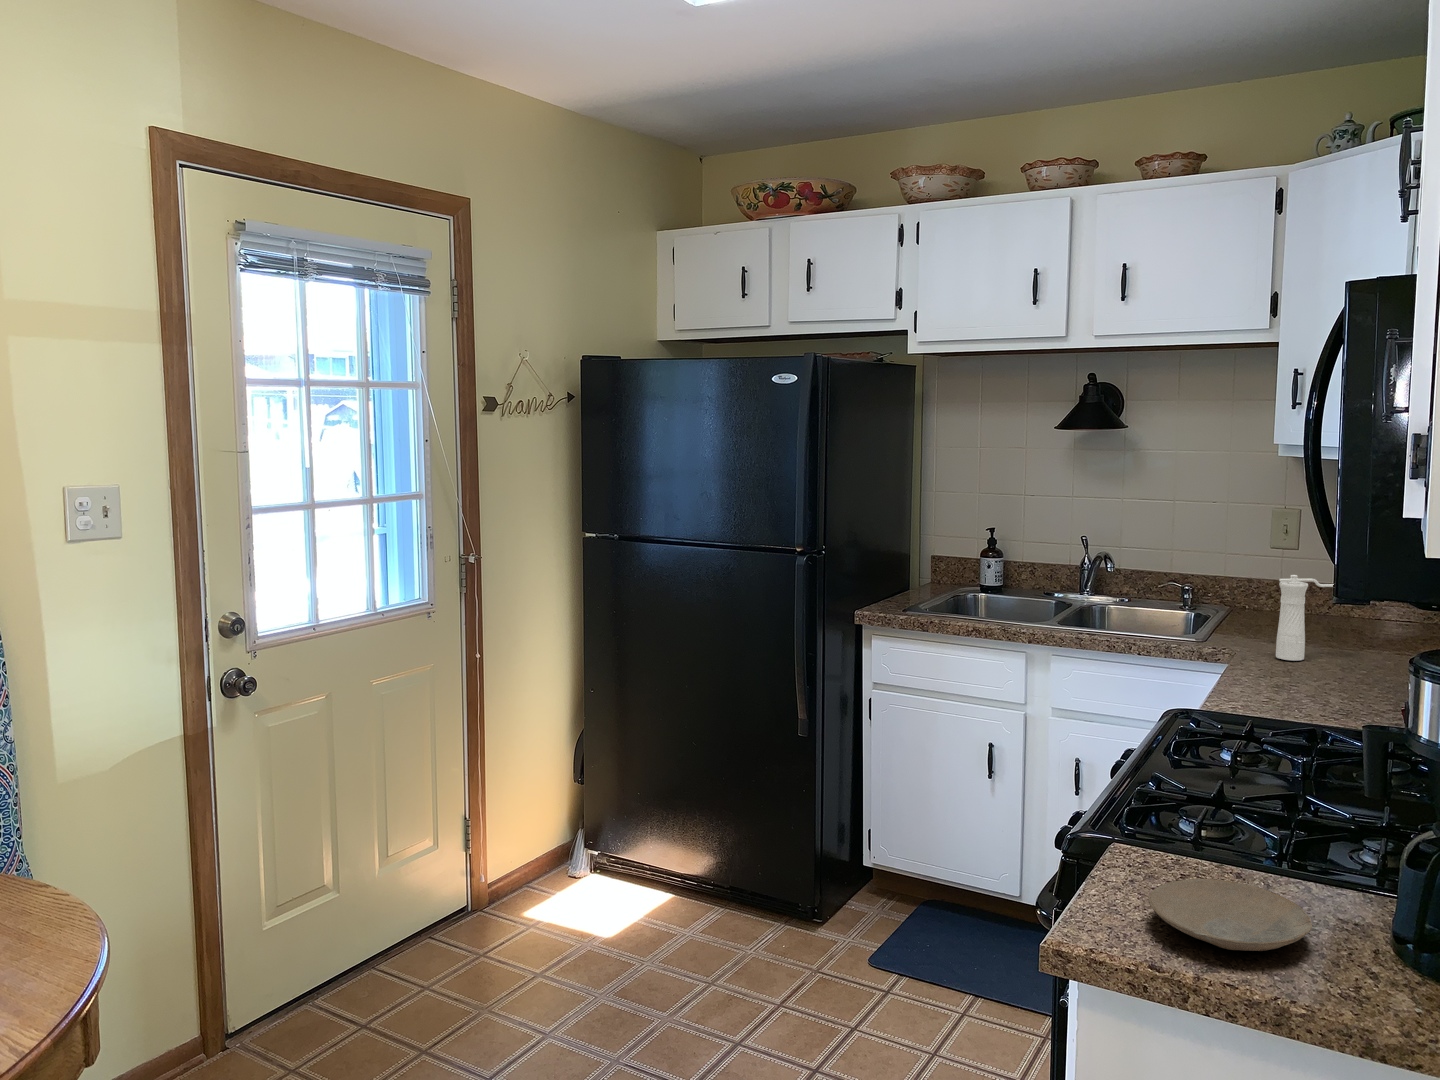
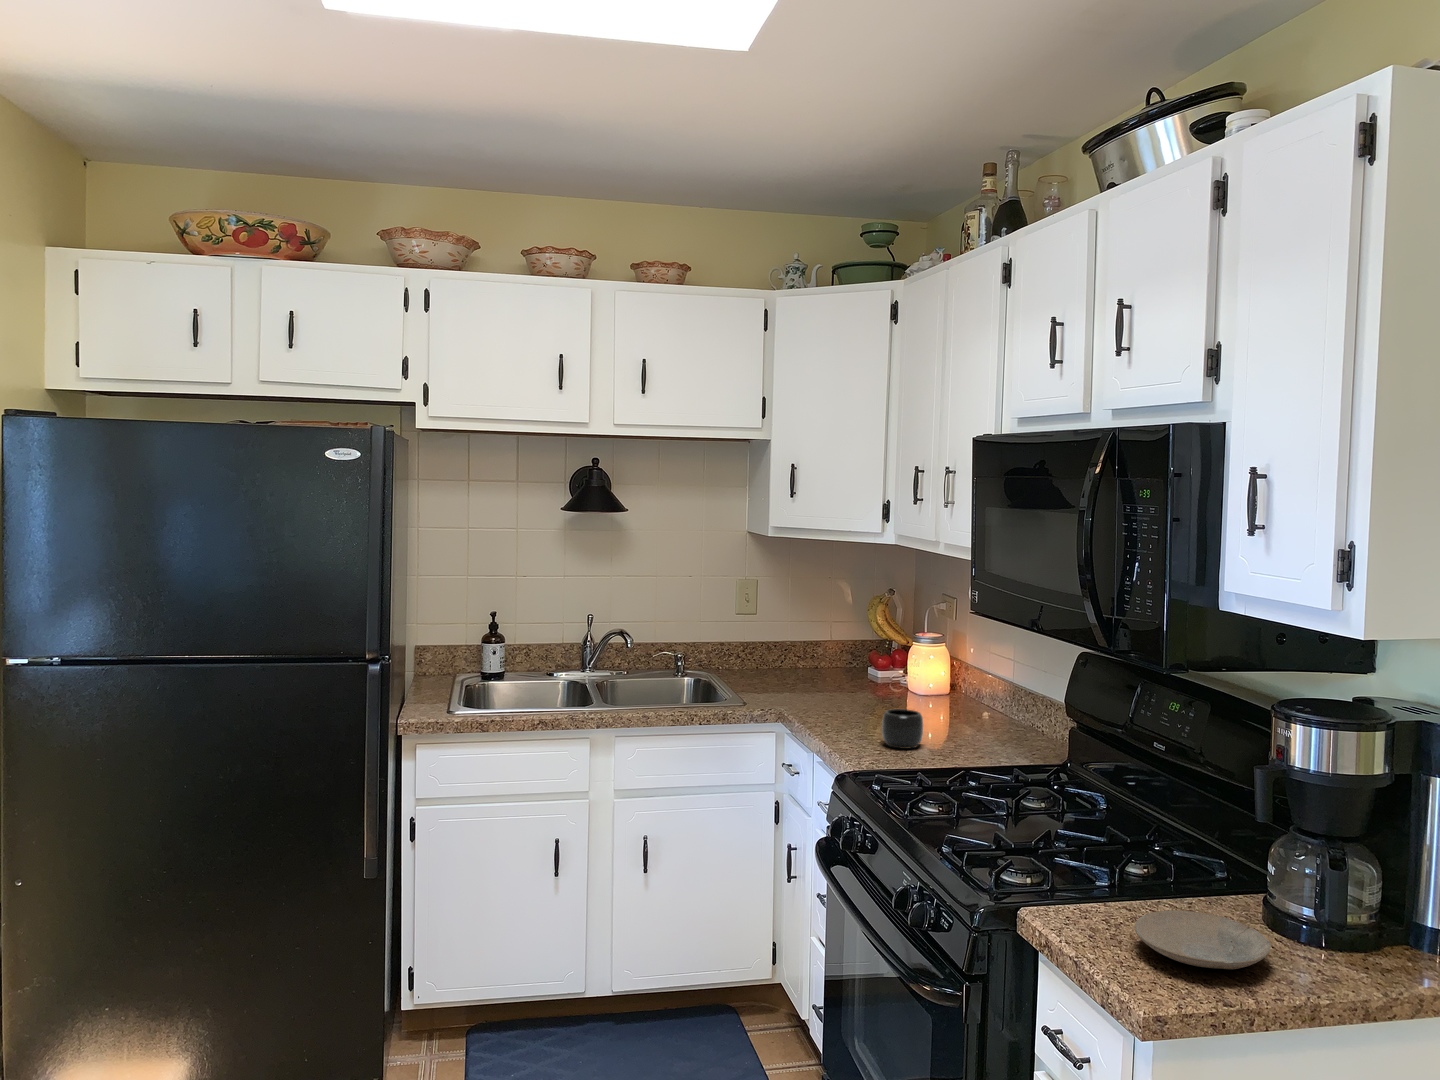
pepper mill: present [1276,575,1334,661] -> none [813,627,861,713]
mug: none [1289,658,1354,706] -> present [882,709,923,749]

